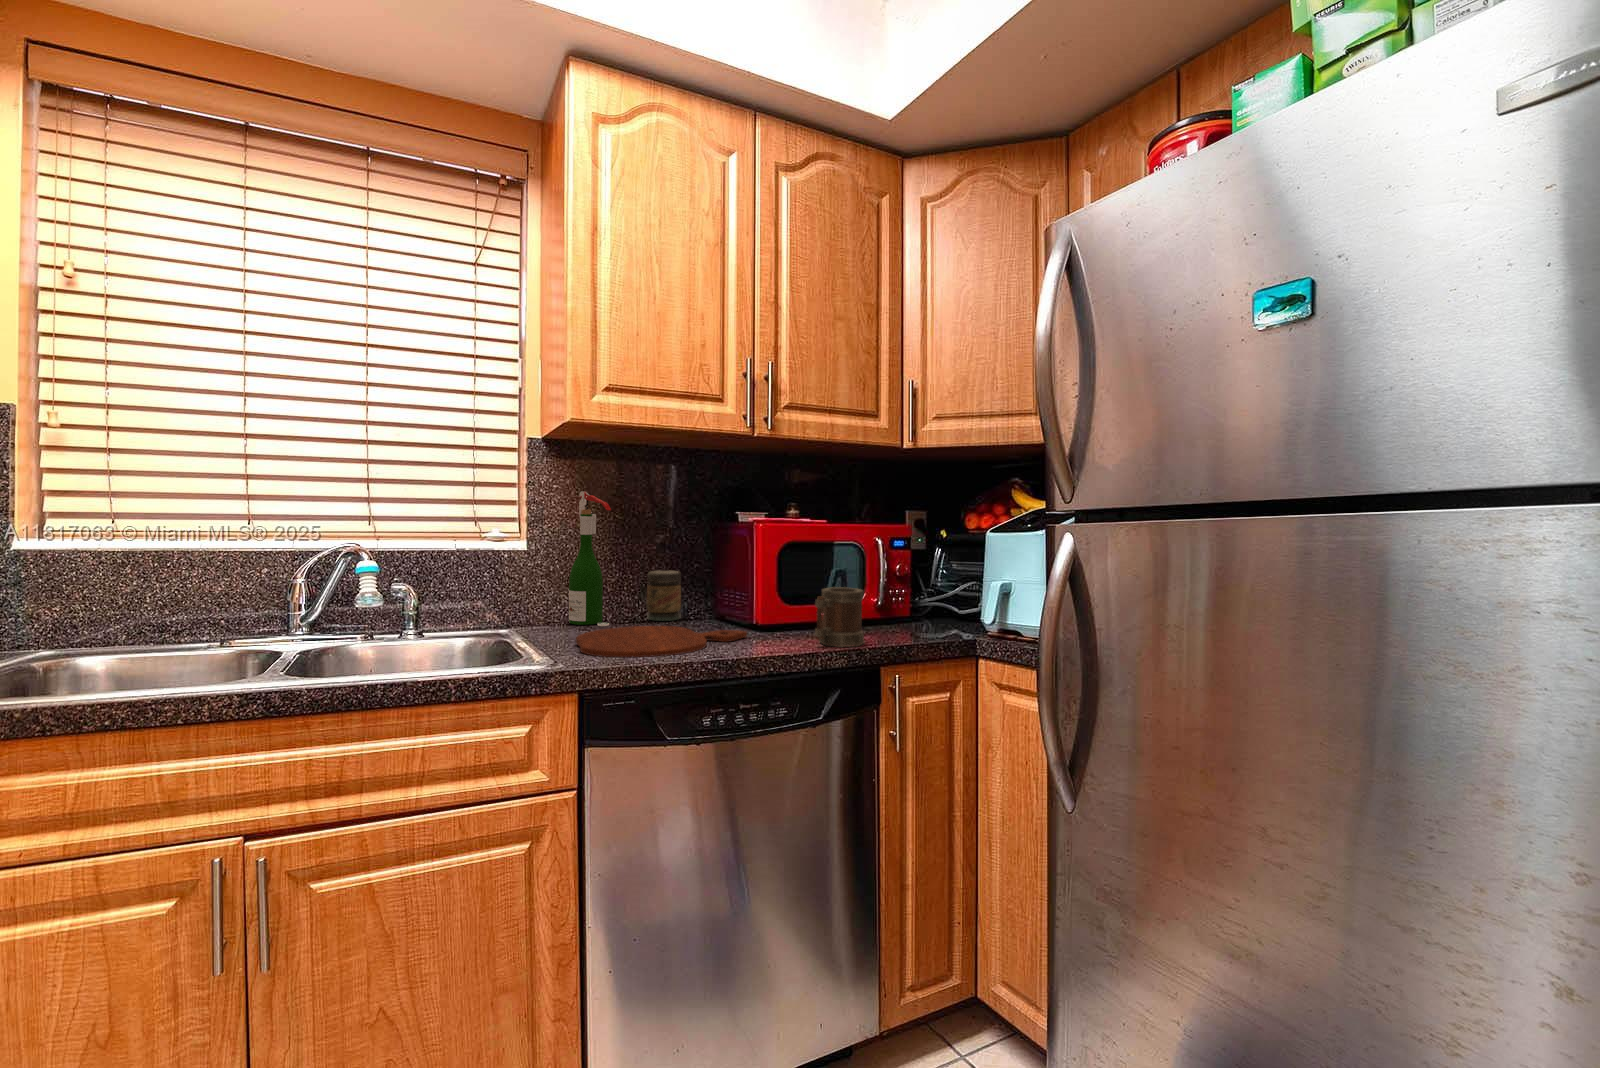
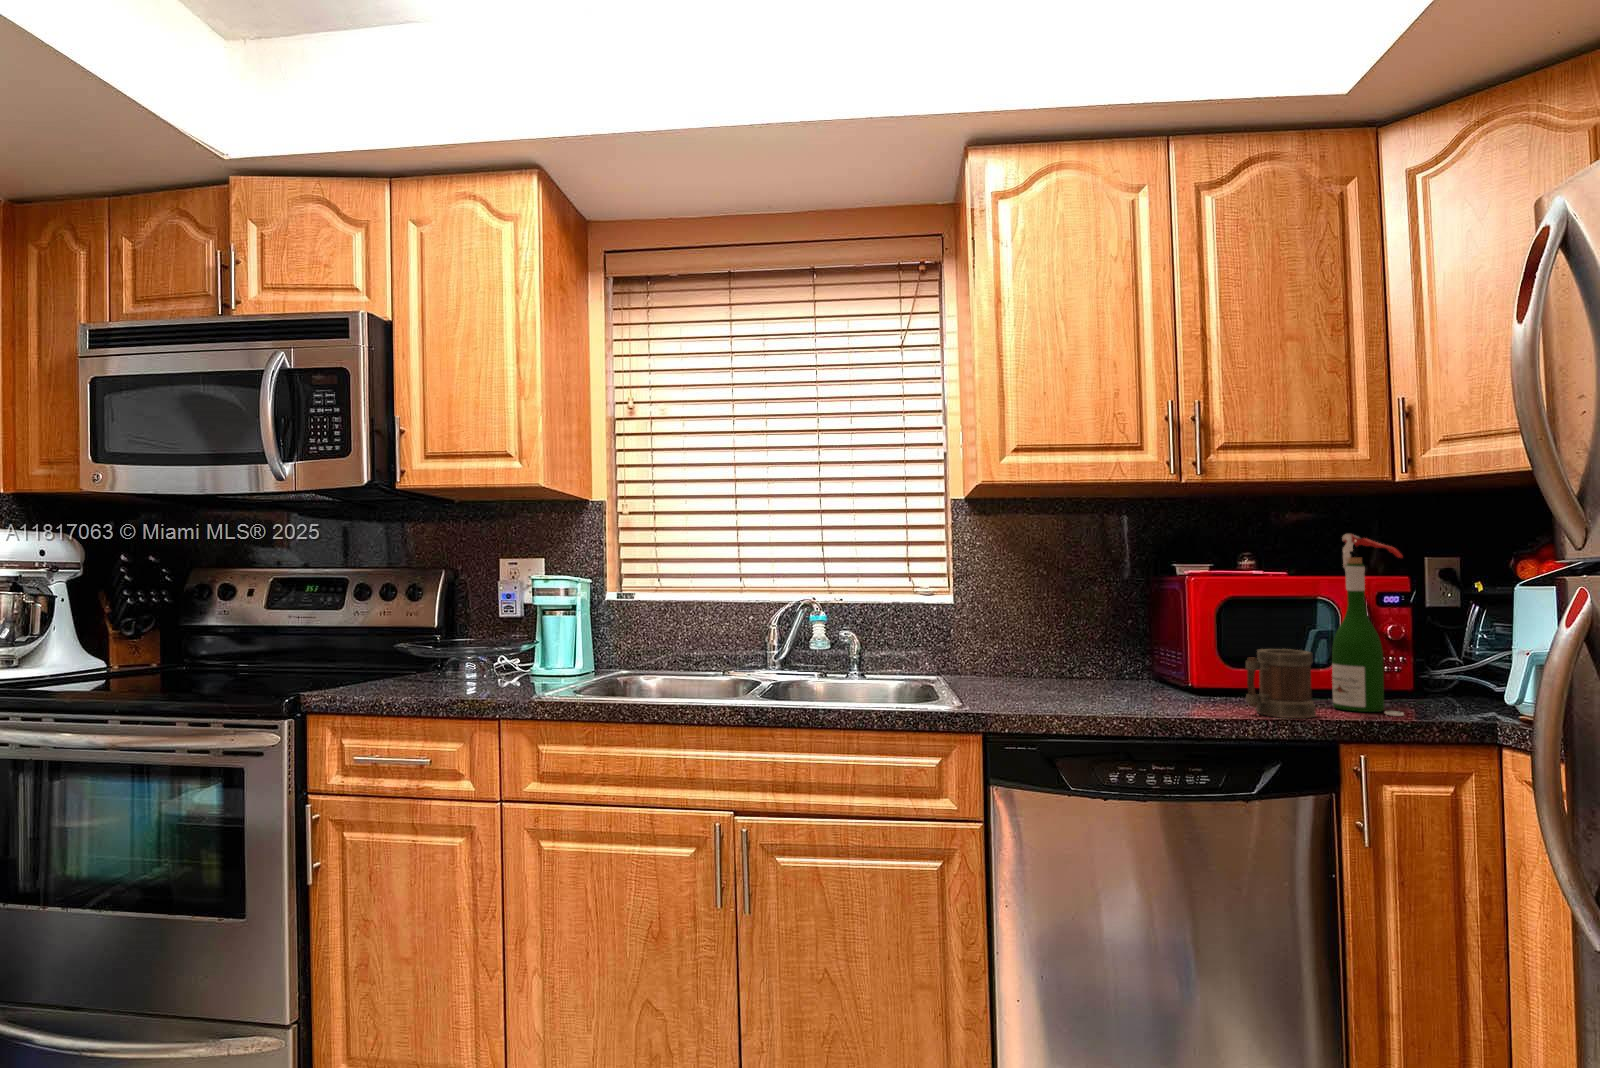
wine bottle: present [569,491,611,626] -> present [1332,534,1404,716]
jar: present [646,570,681,621] -> none [1073,628,1110,682]
cutting board: present [576,626,747,657] -> none [989,682,1172,709]

